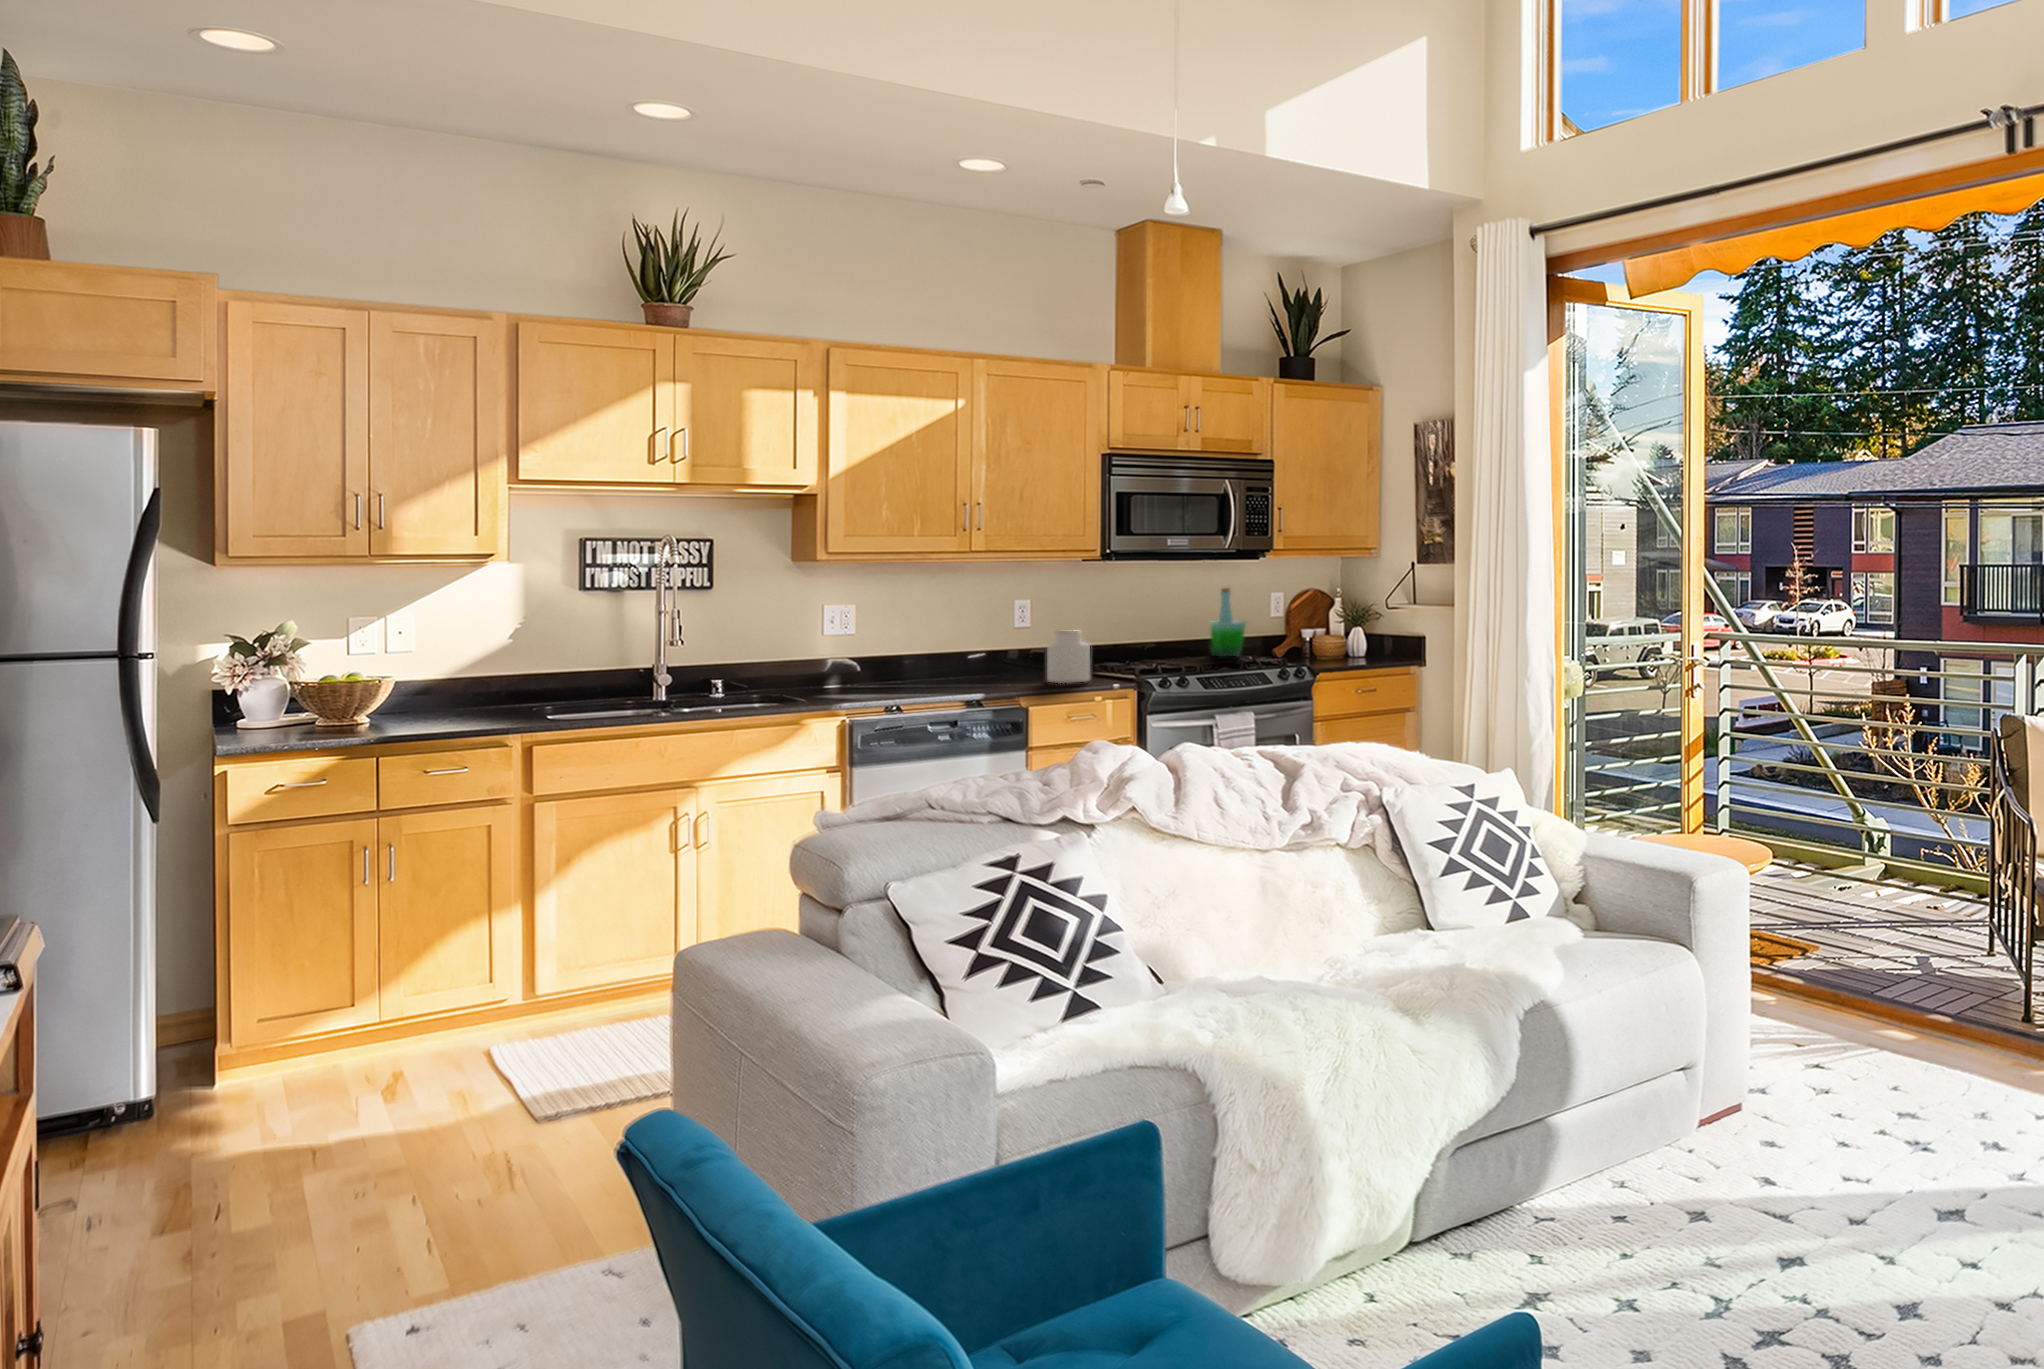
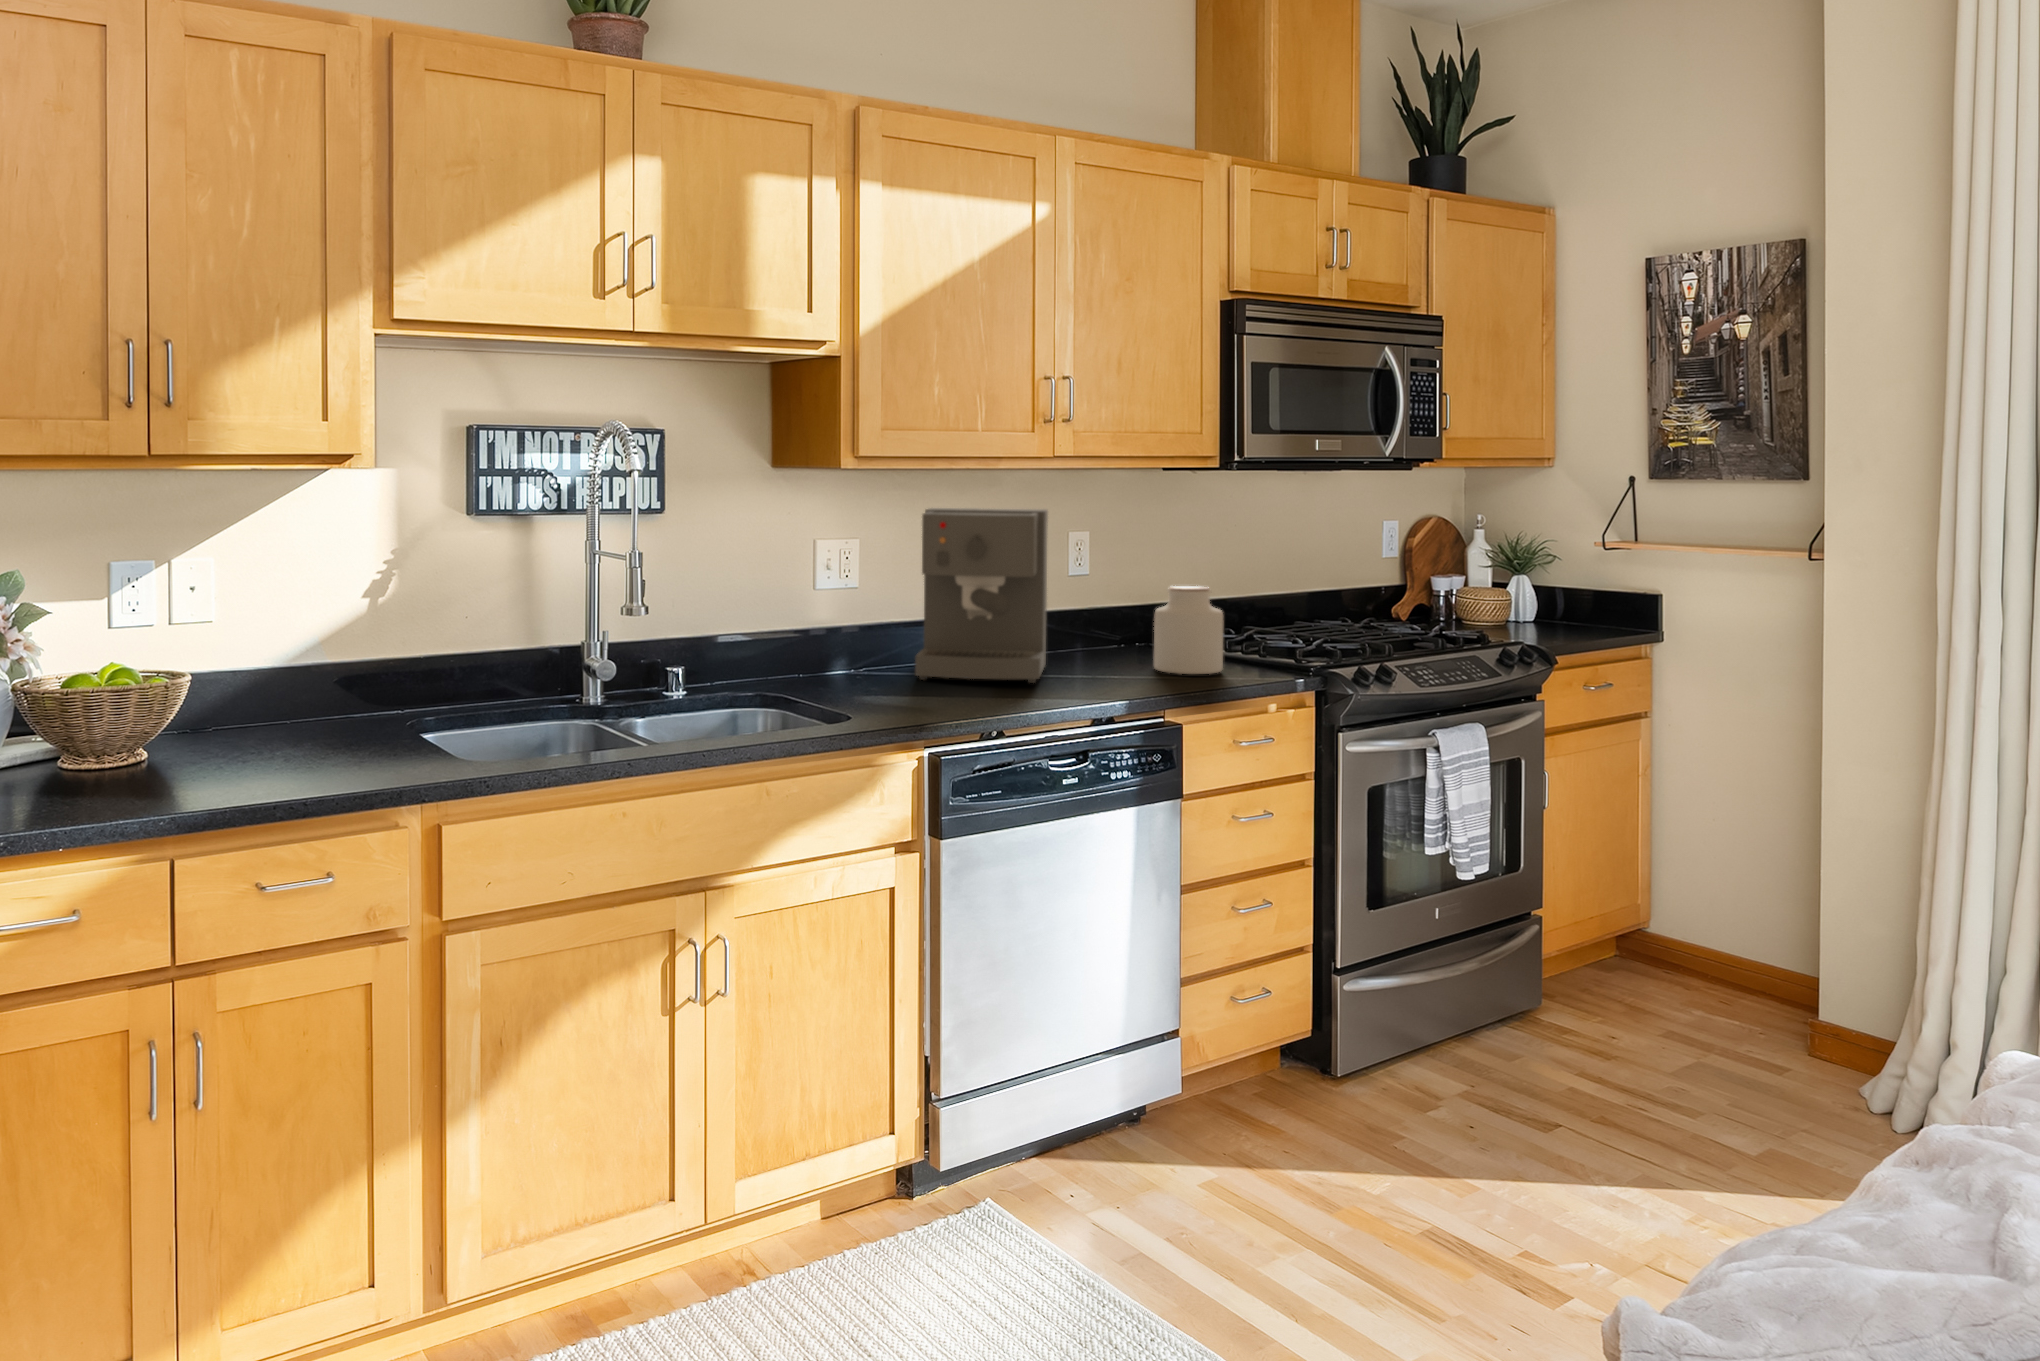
coffee maker: none [880,585,978,687] -> present [915,508,1048,683]
bottle: present [1210,588,1246,656] -> none [1291,512,1359,617]

